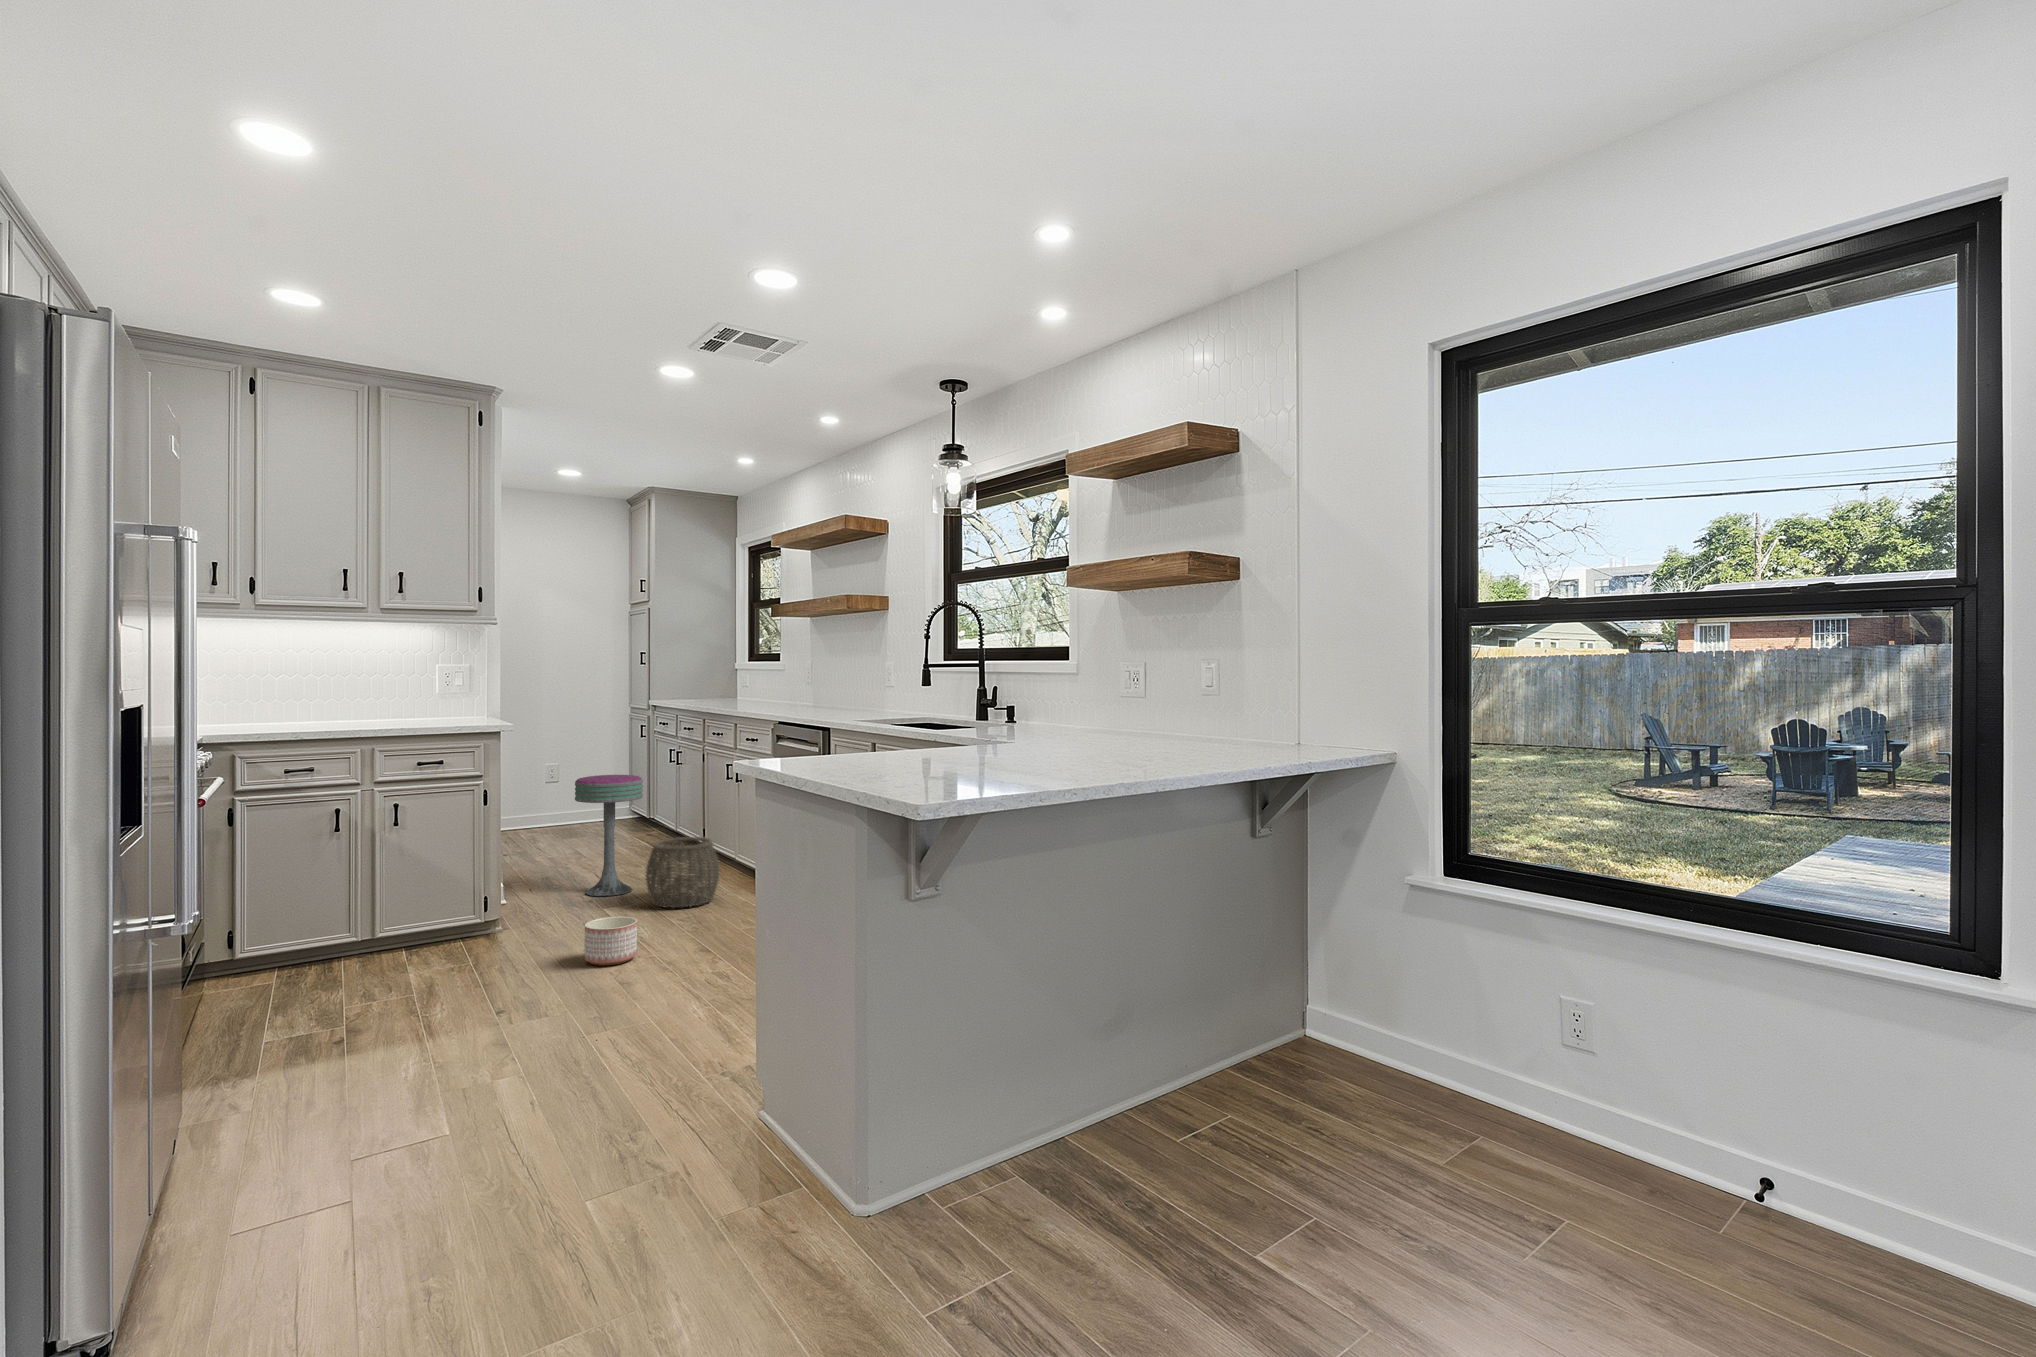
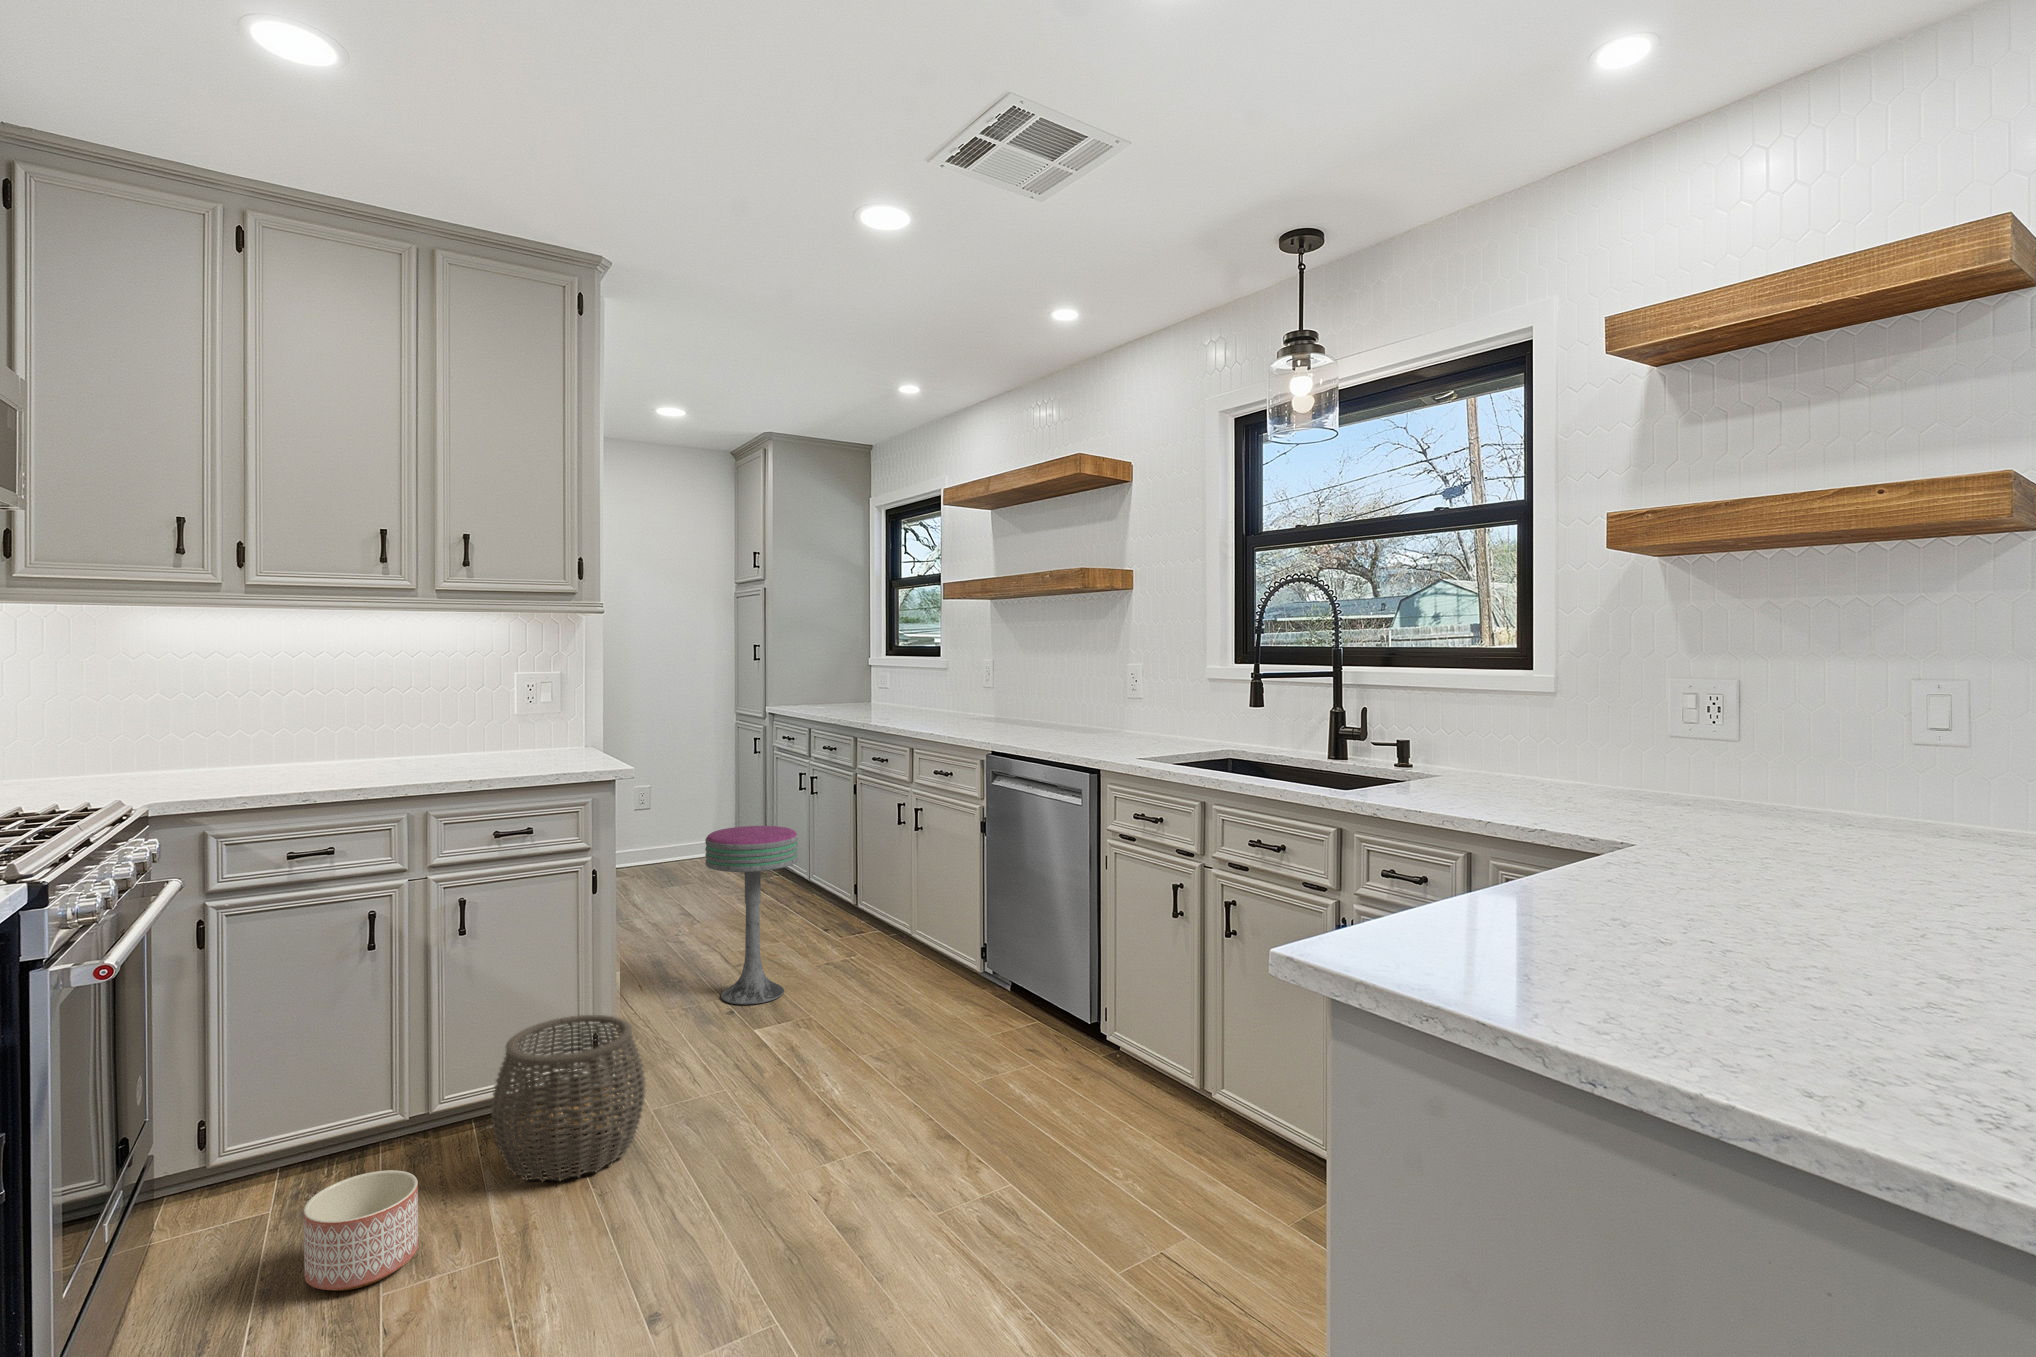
woven basket: present [646,837,720,908] -> present [491,1015,646,1182]
planter: present [584,917,637,966] -> present [304,1170,418,1291]

